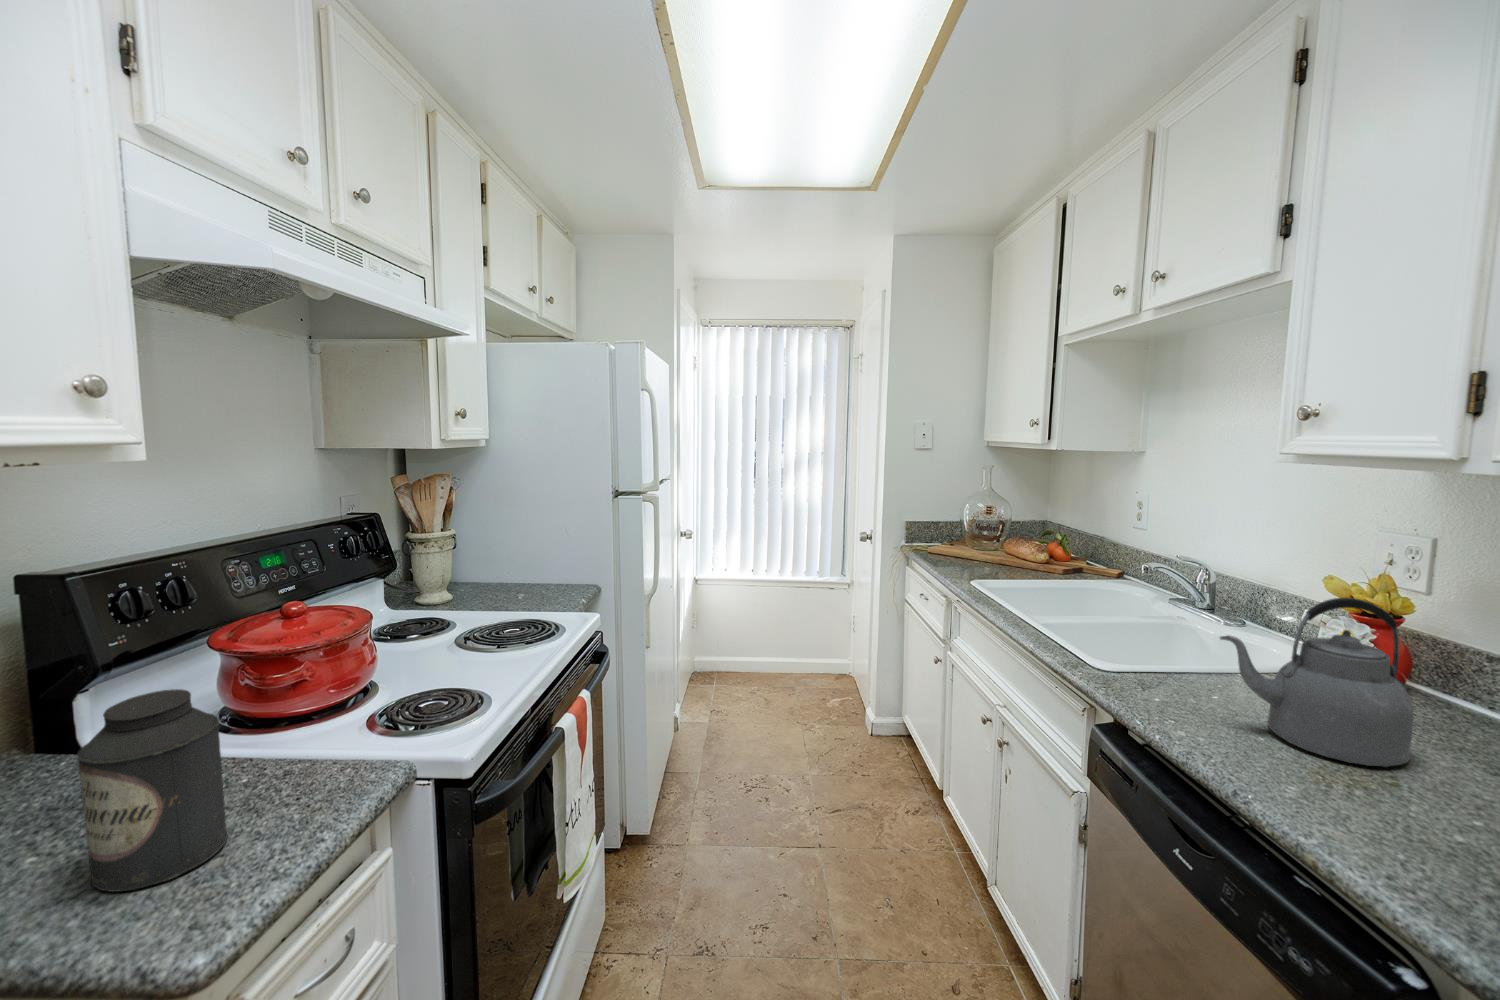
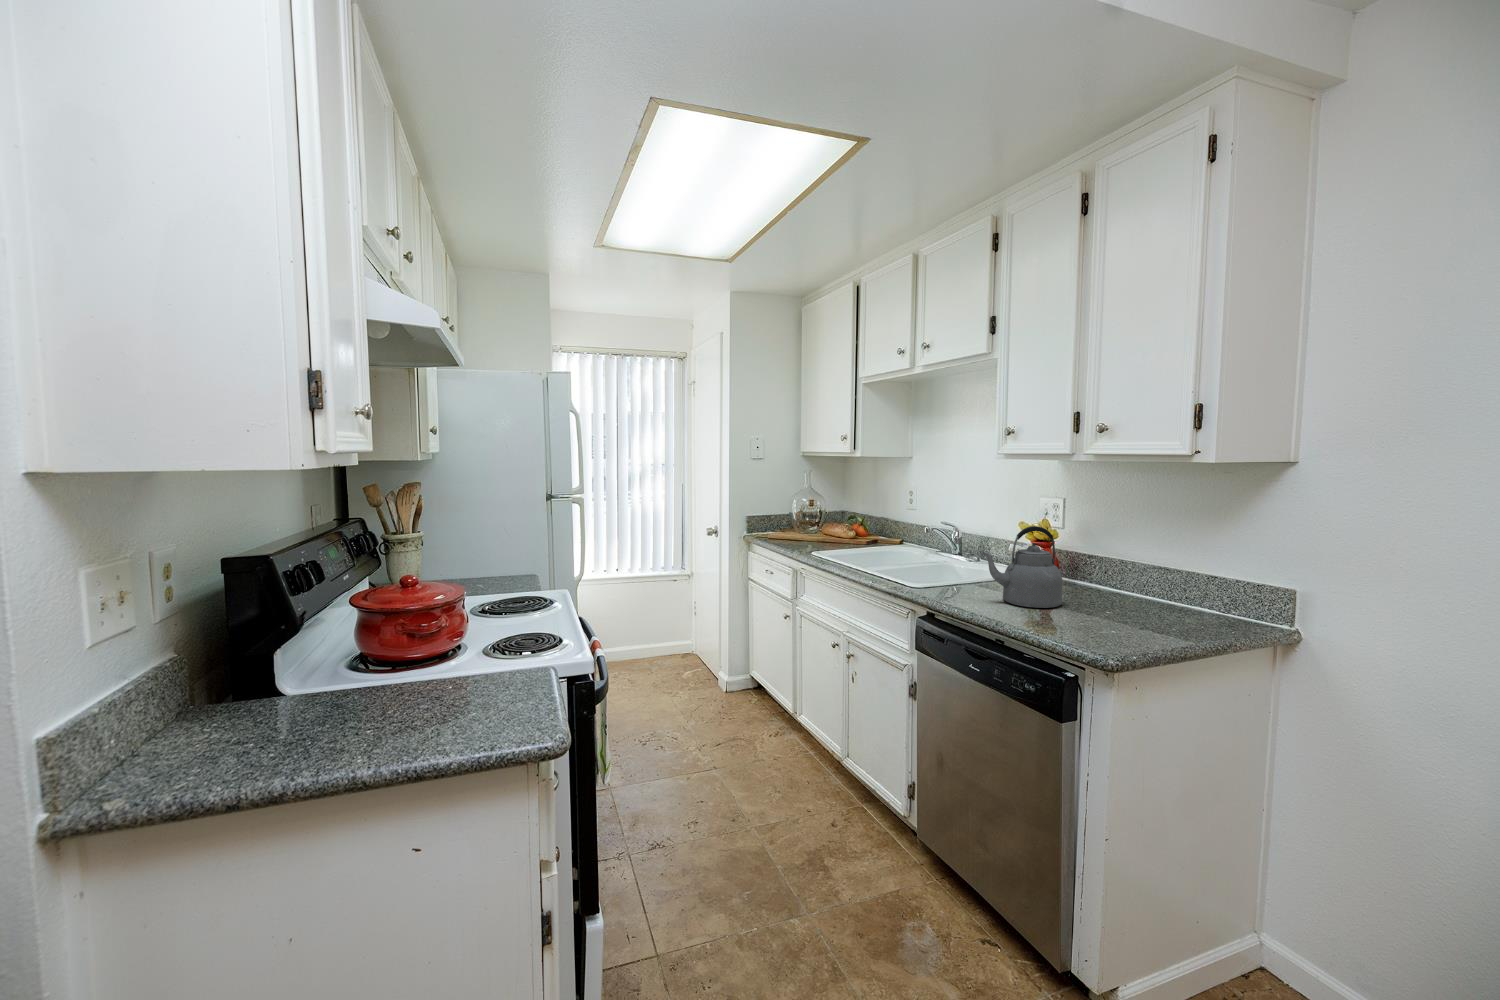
canister: present [77,689,227,892] -> none [423,608,497,728]

